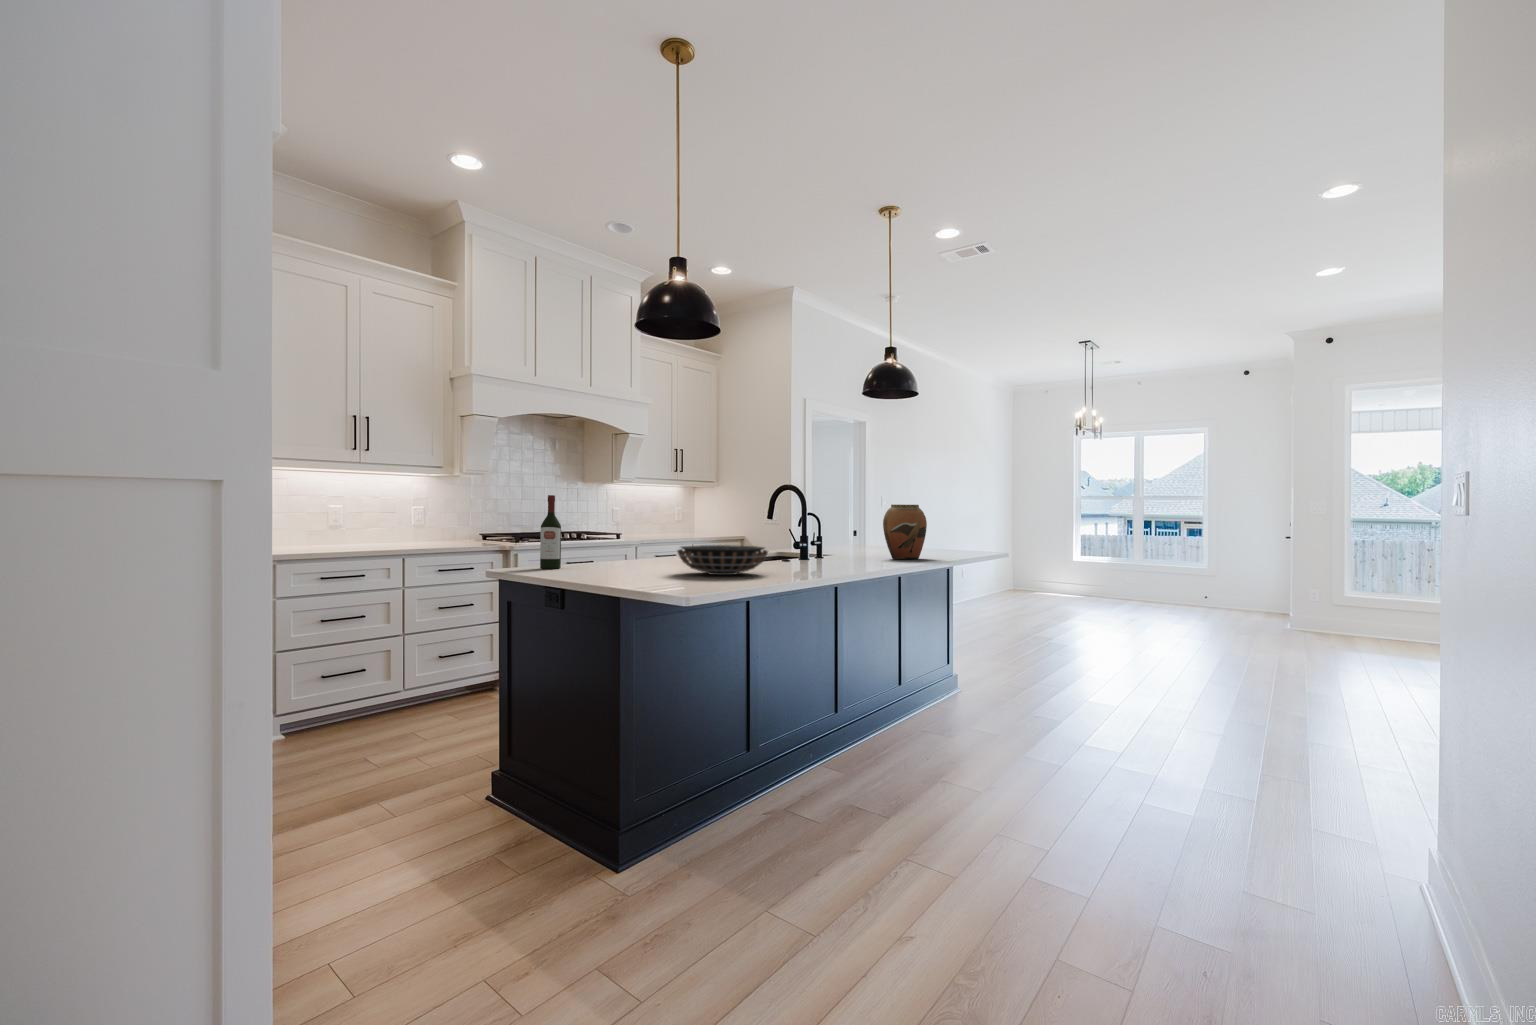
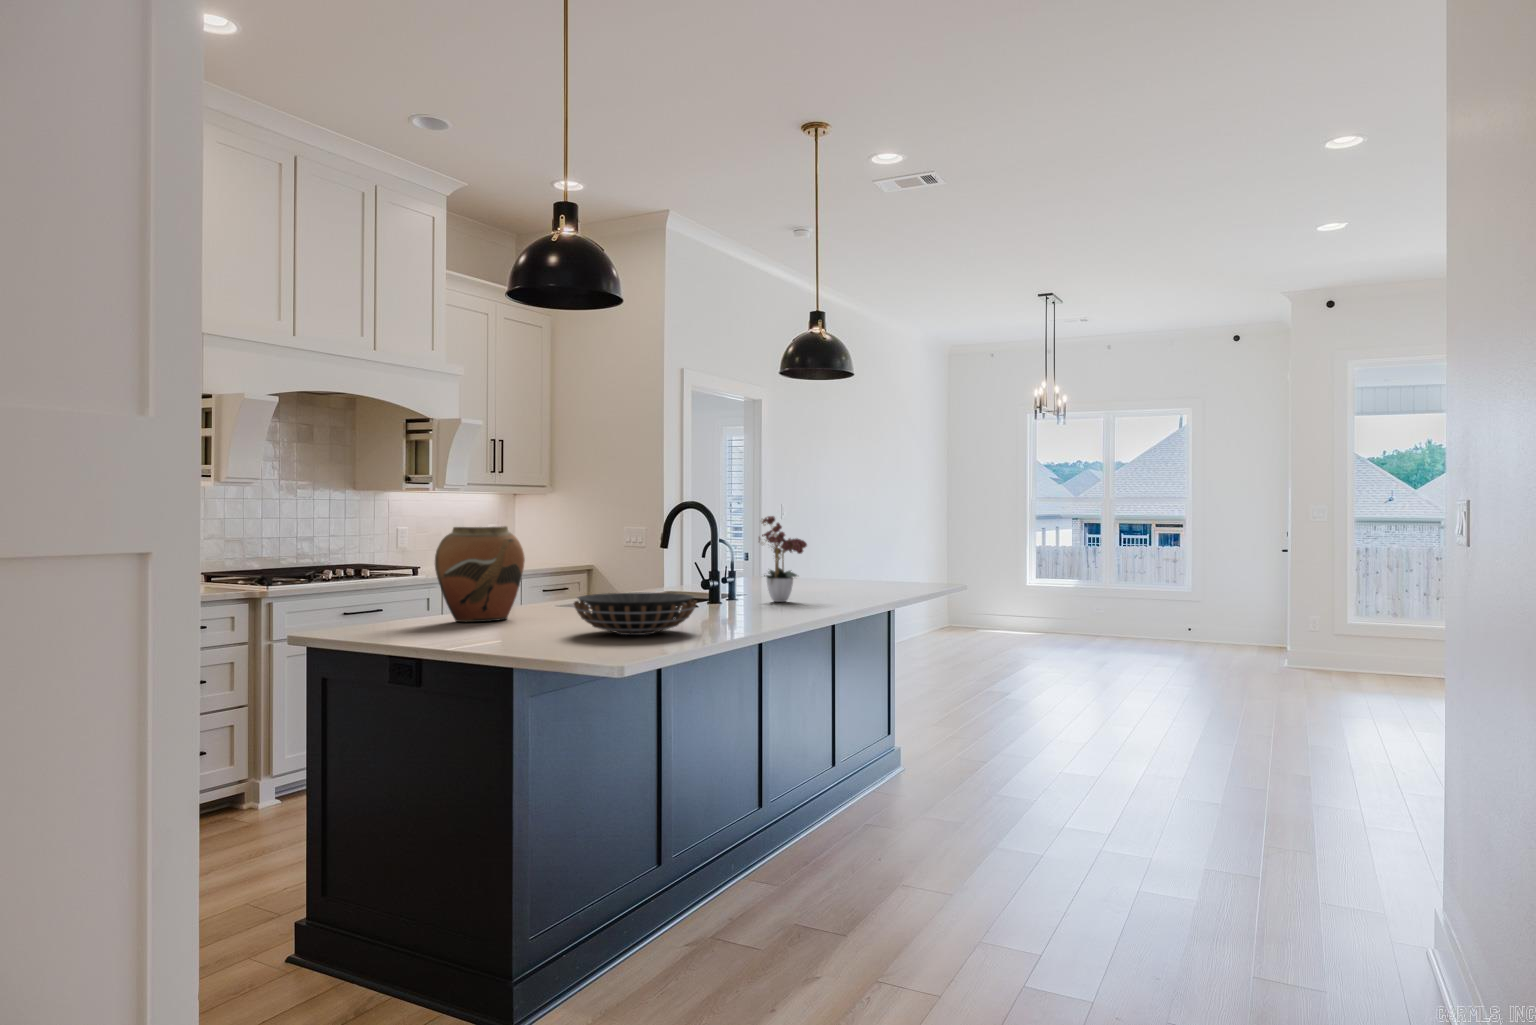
flower arrangement: none [834,493,878,561] -> present [759,516,807,602]
wine bottle: present [540,495,561,569] -> none [364,527,394,632]
vase: present [883,505,927,559] -> present [435,526,525,622]

